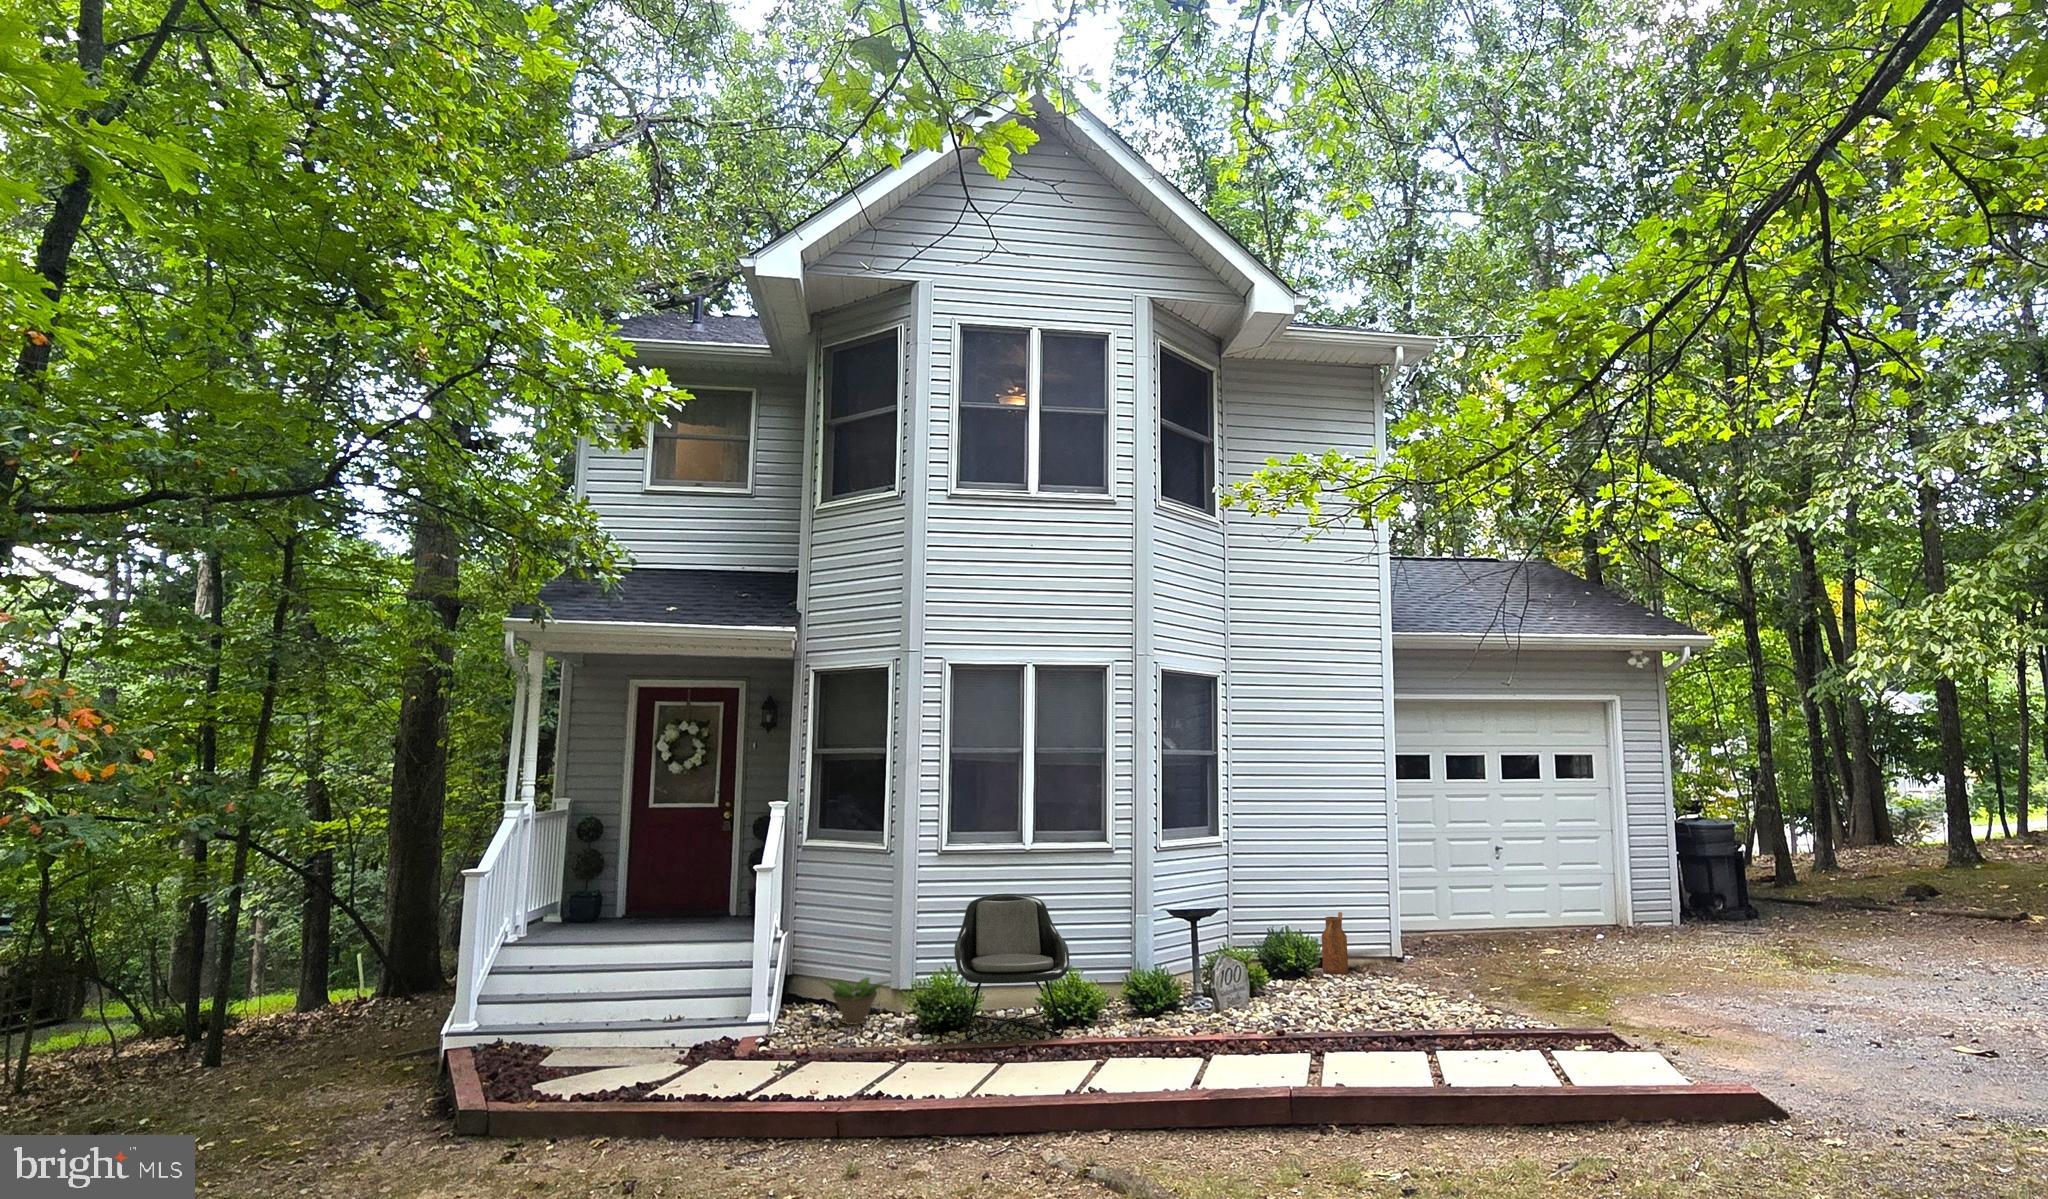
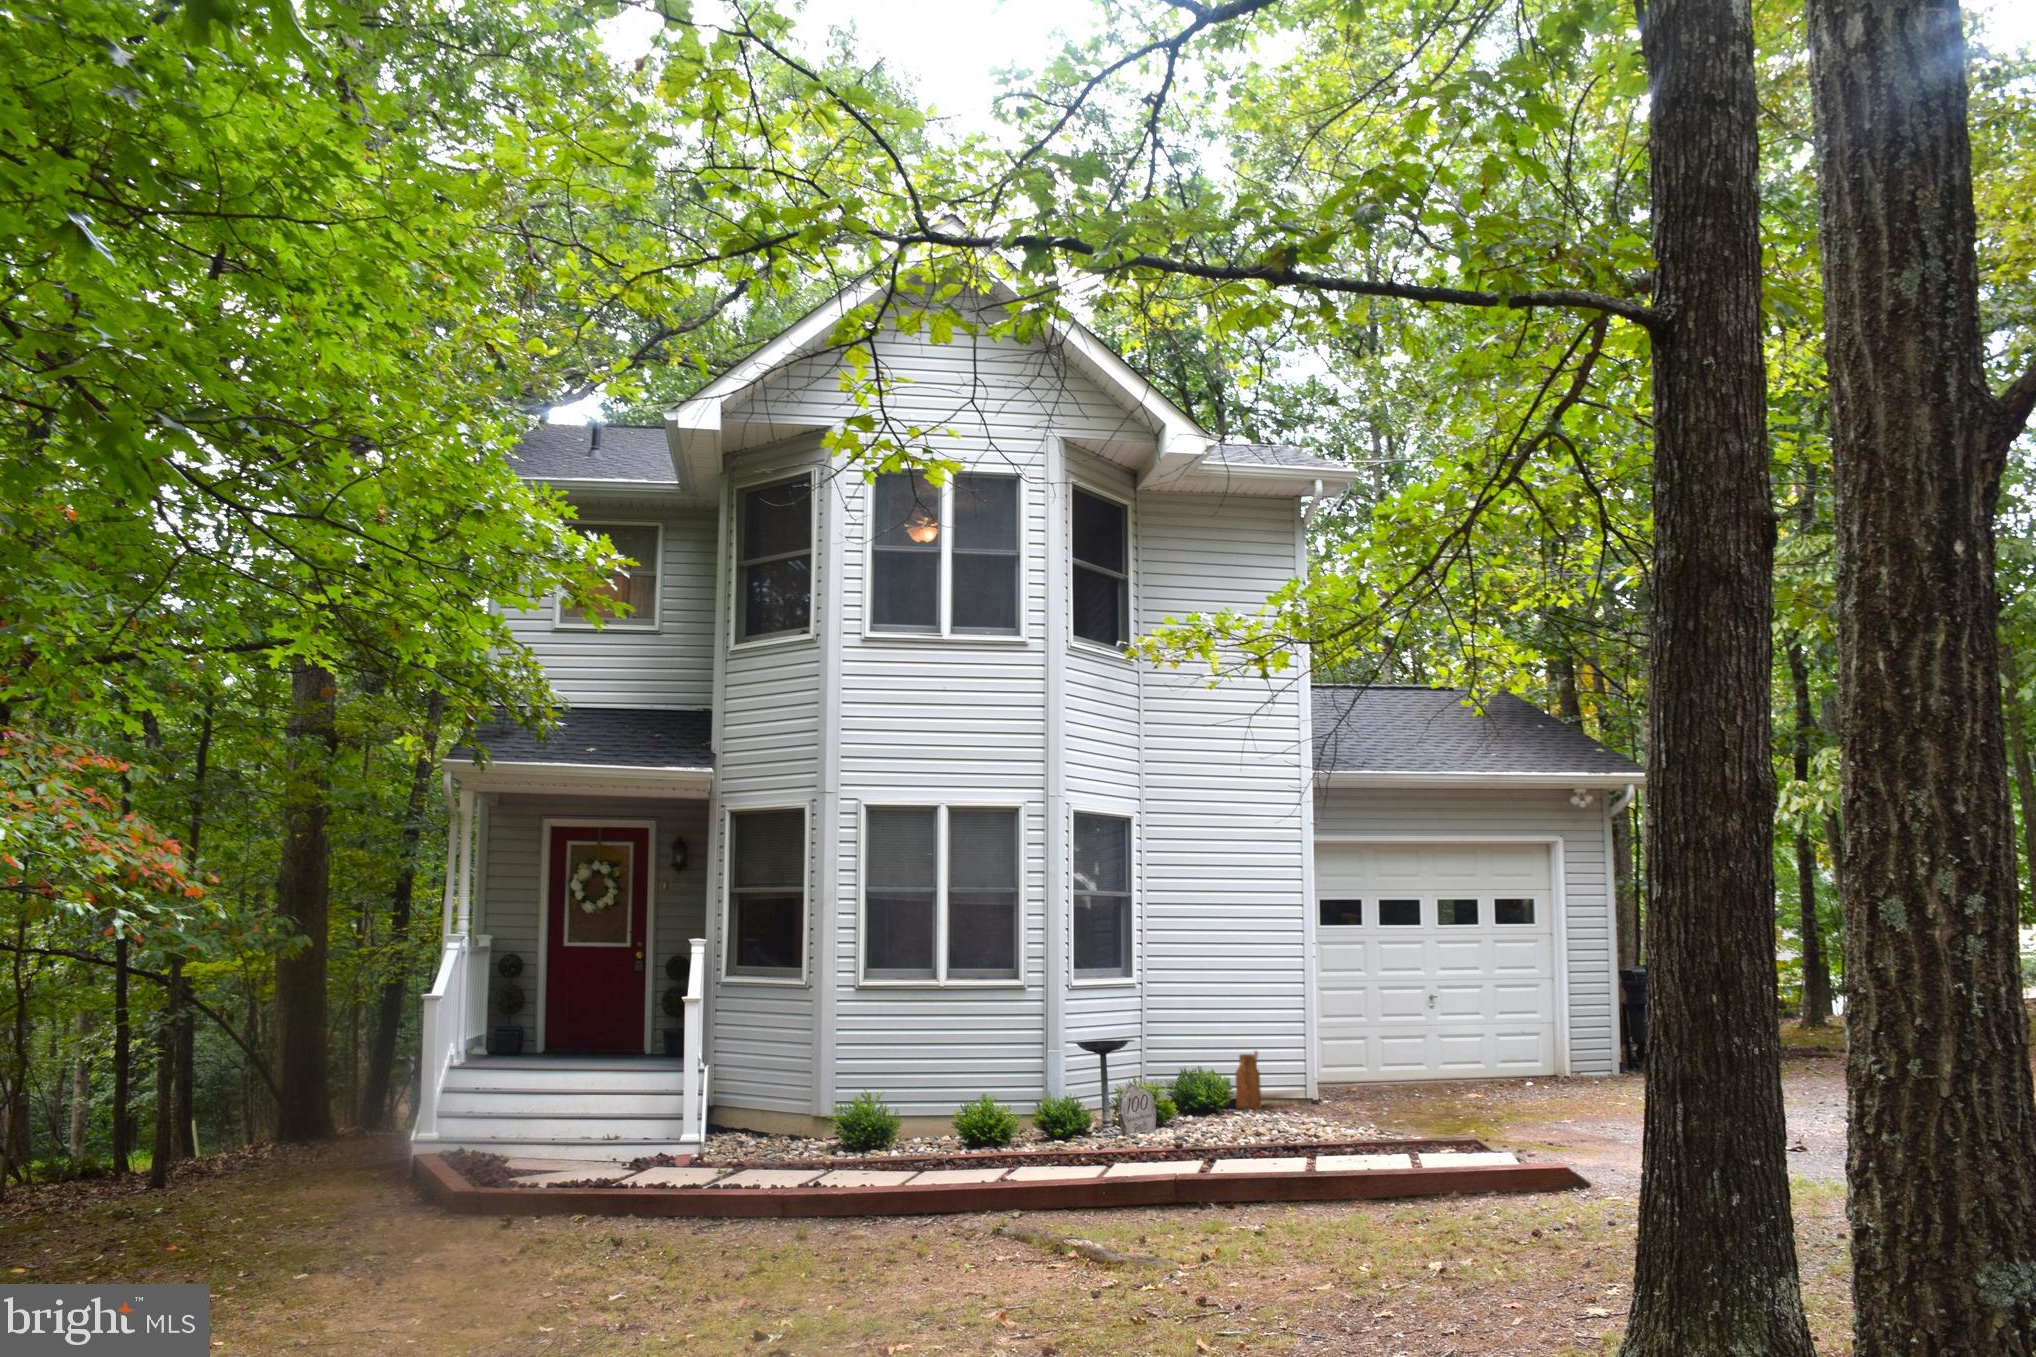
lounge chair: present [954,894,1069,1041] -> none [873,1025,981,1157]
decorative plant: present [823,977,888,1025] -> none [740,1107,813,1150]

